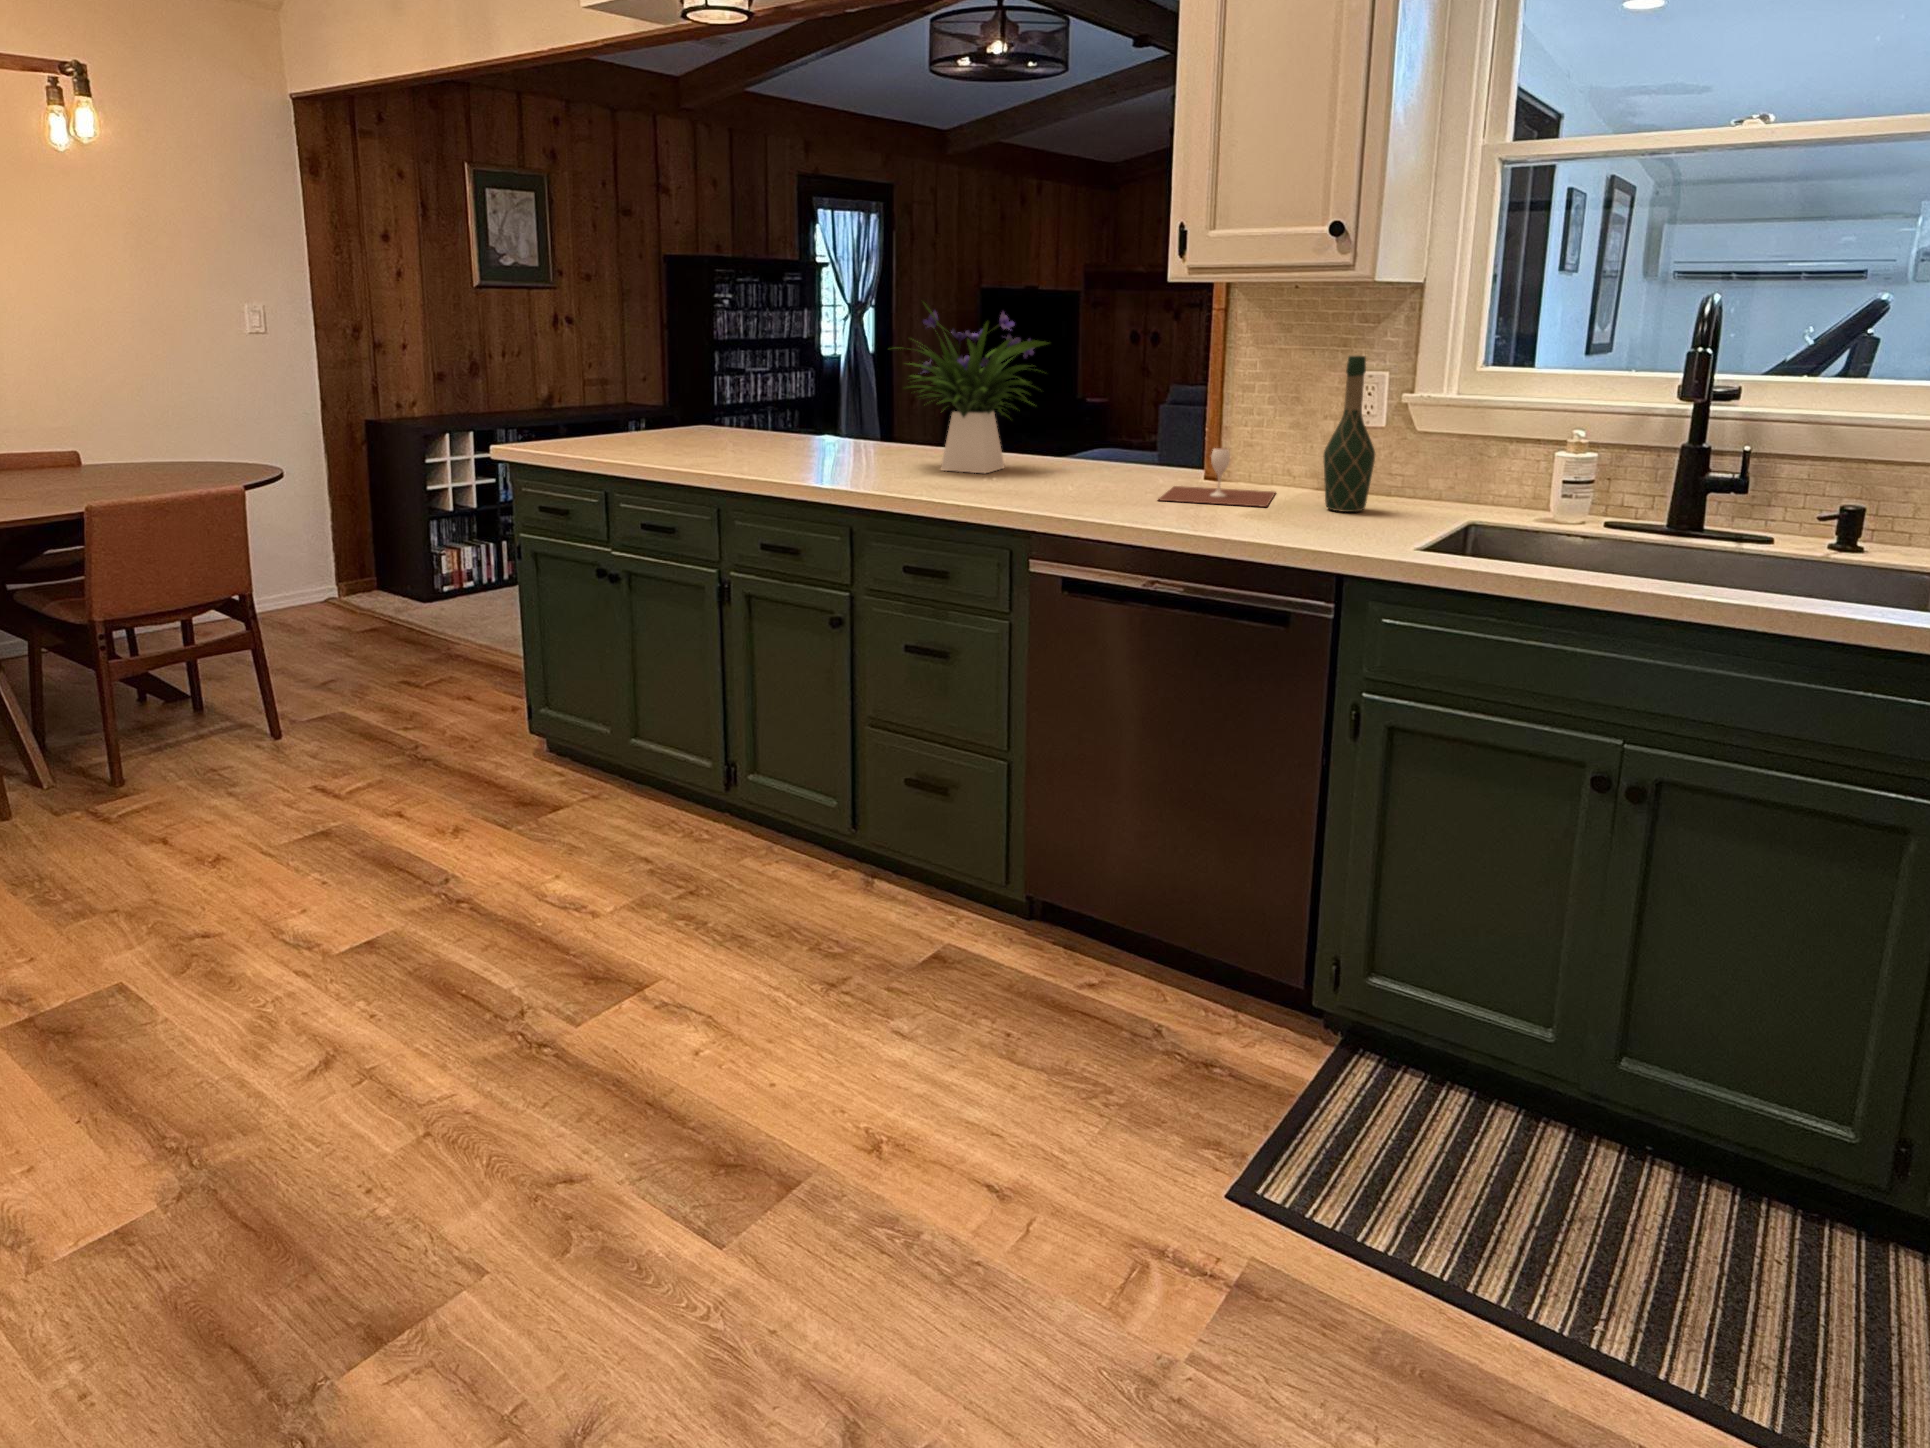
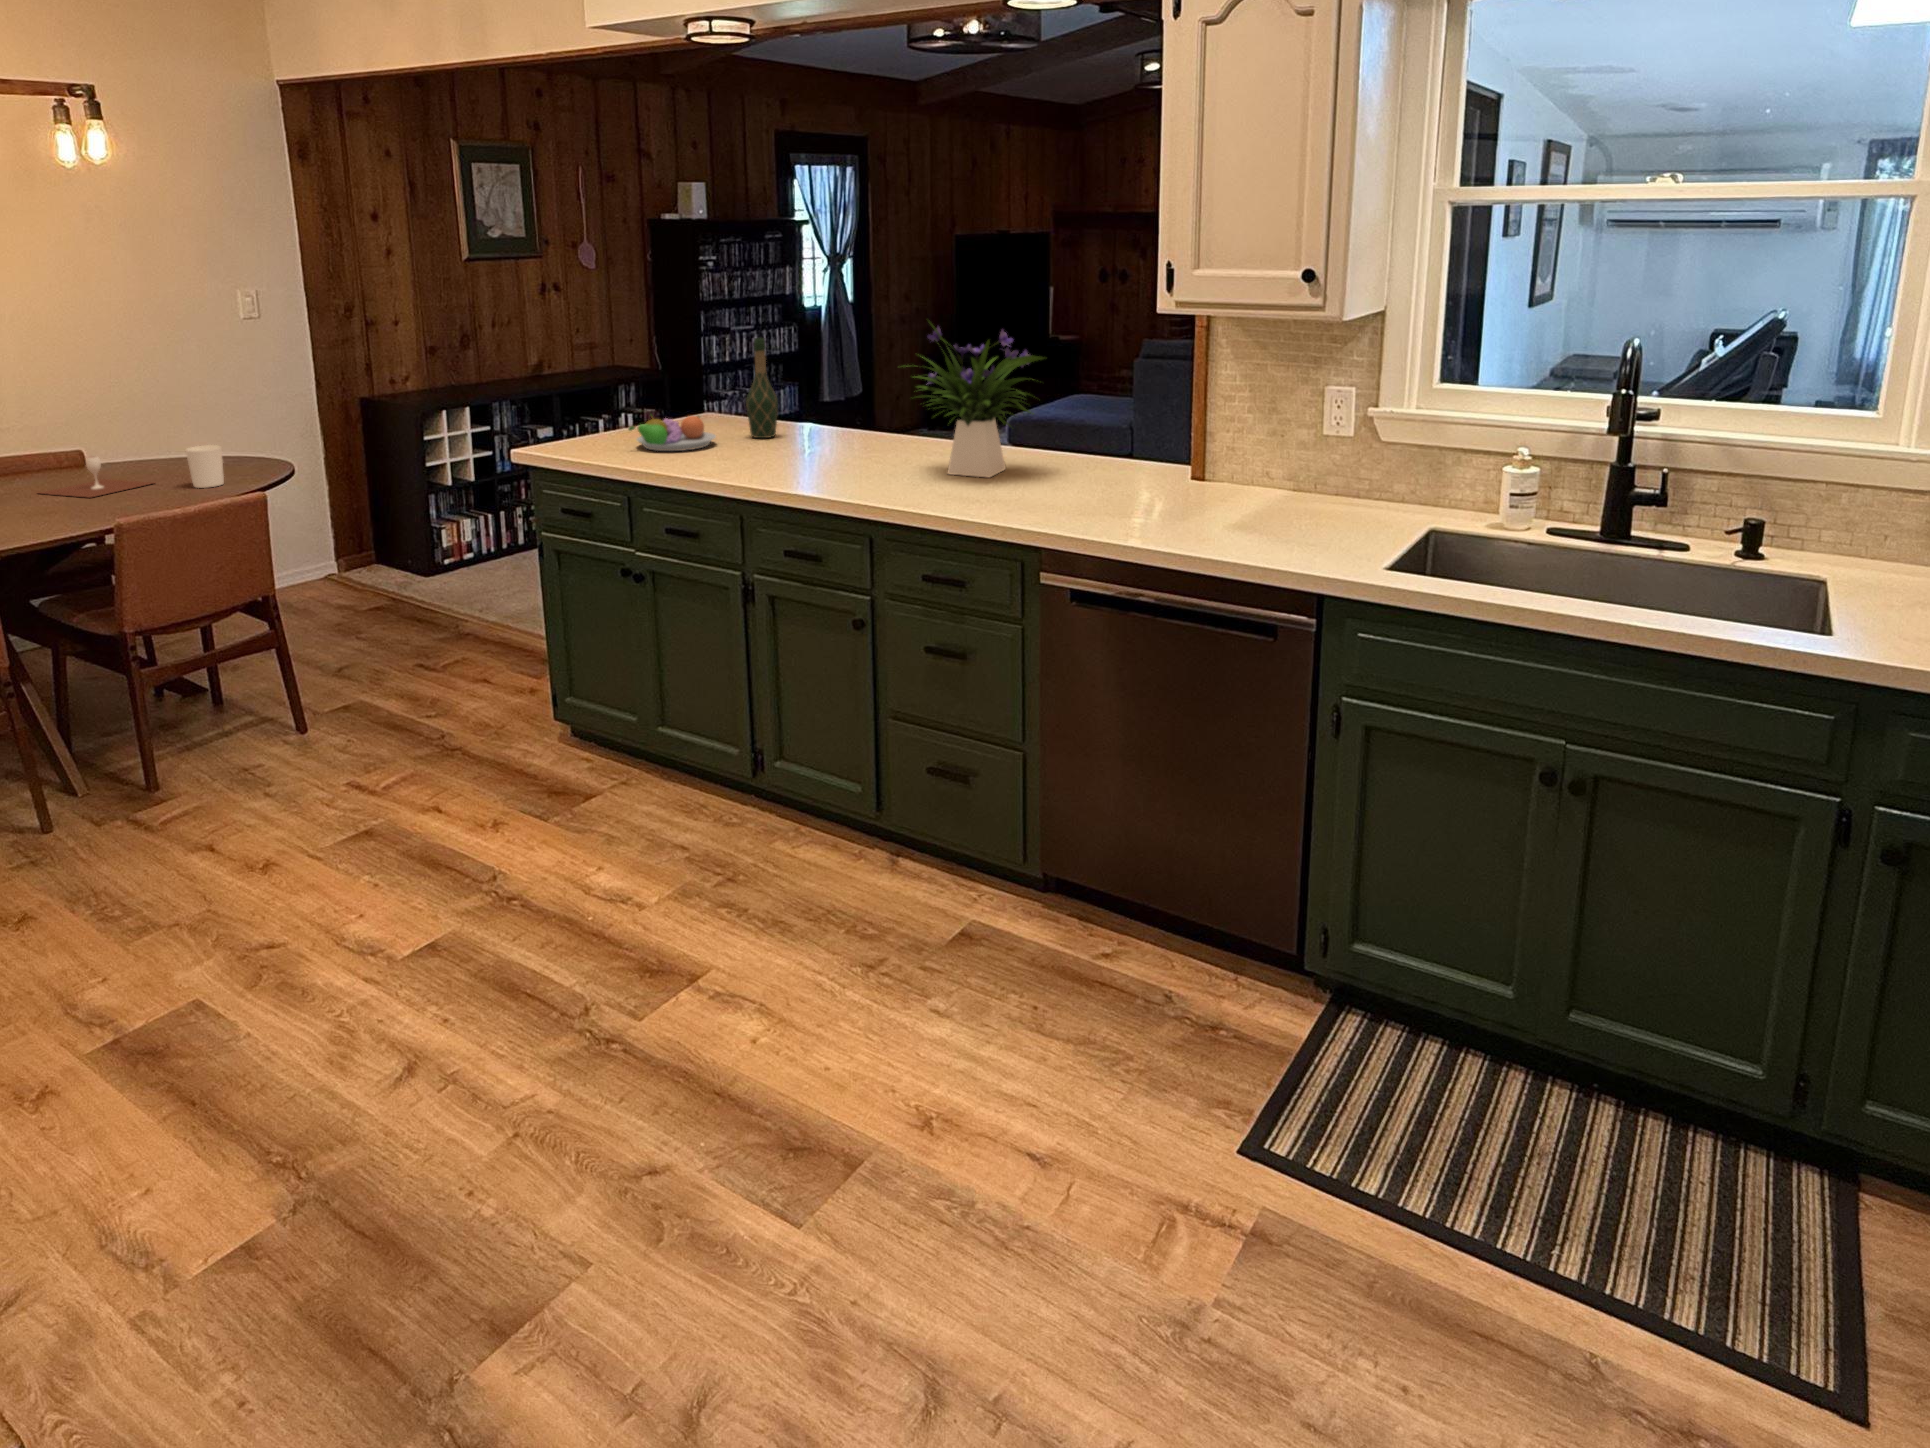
wine bottle: present [1323,356,1375,512] -> present [746,338,778,438]
fruit bowl: none [609,411,703,449] -> present [629,415,716,451]
candle holder: none [167,443,205,485] -> present [186,445,224,488]
wine glass: present [1159,448,1275,507] -> present [41,456,152,498]

